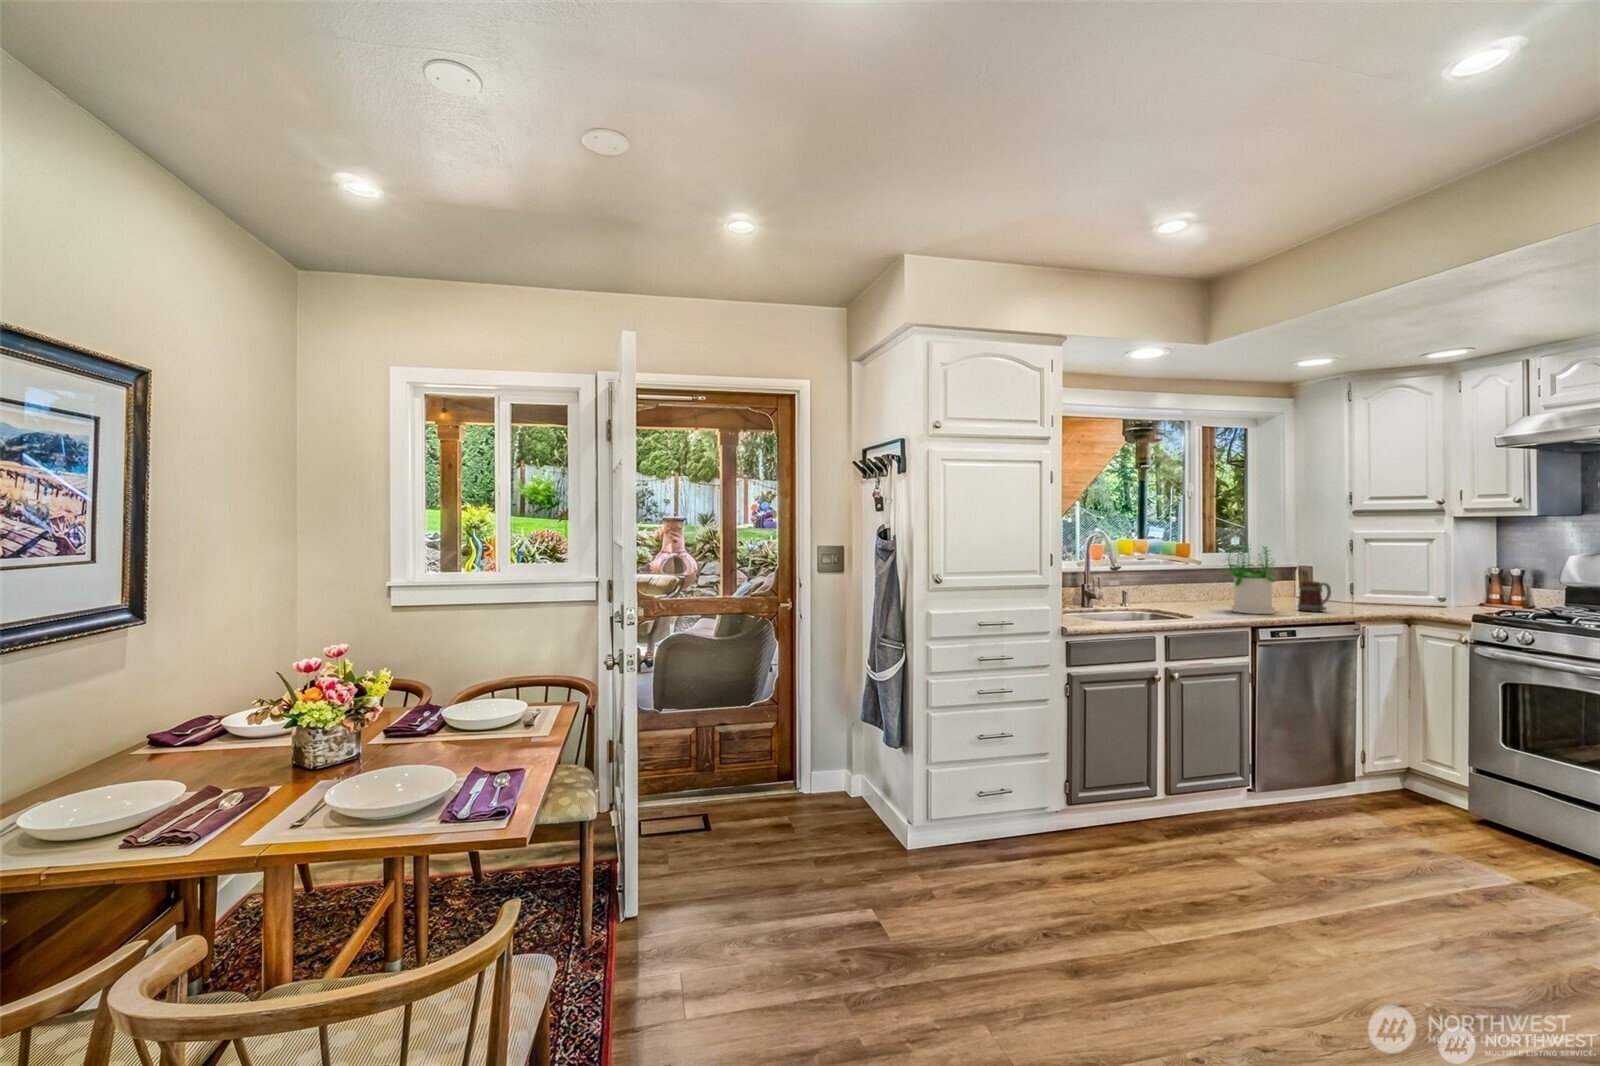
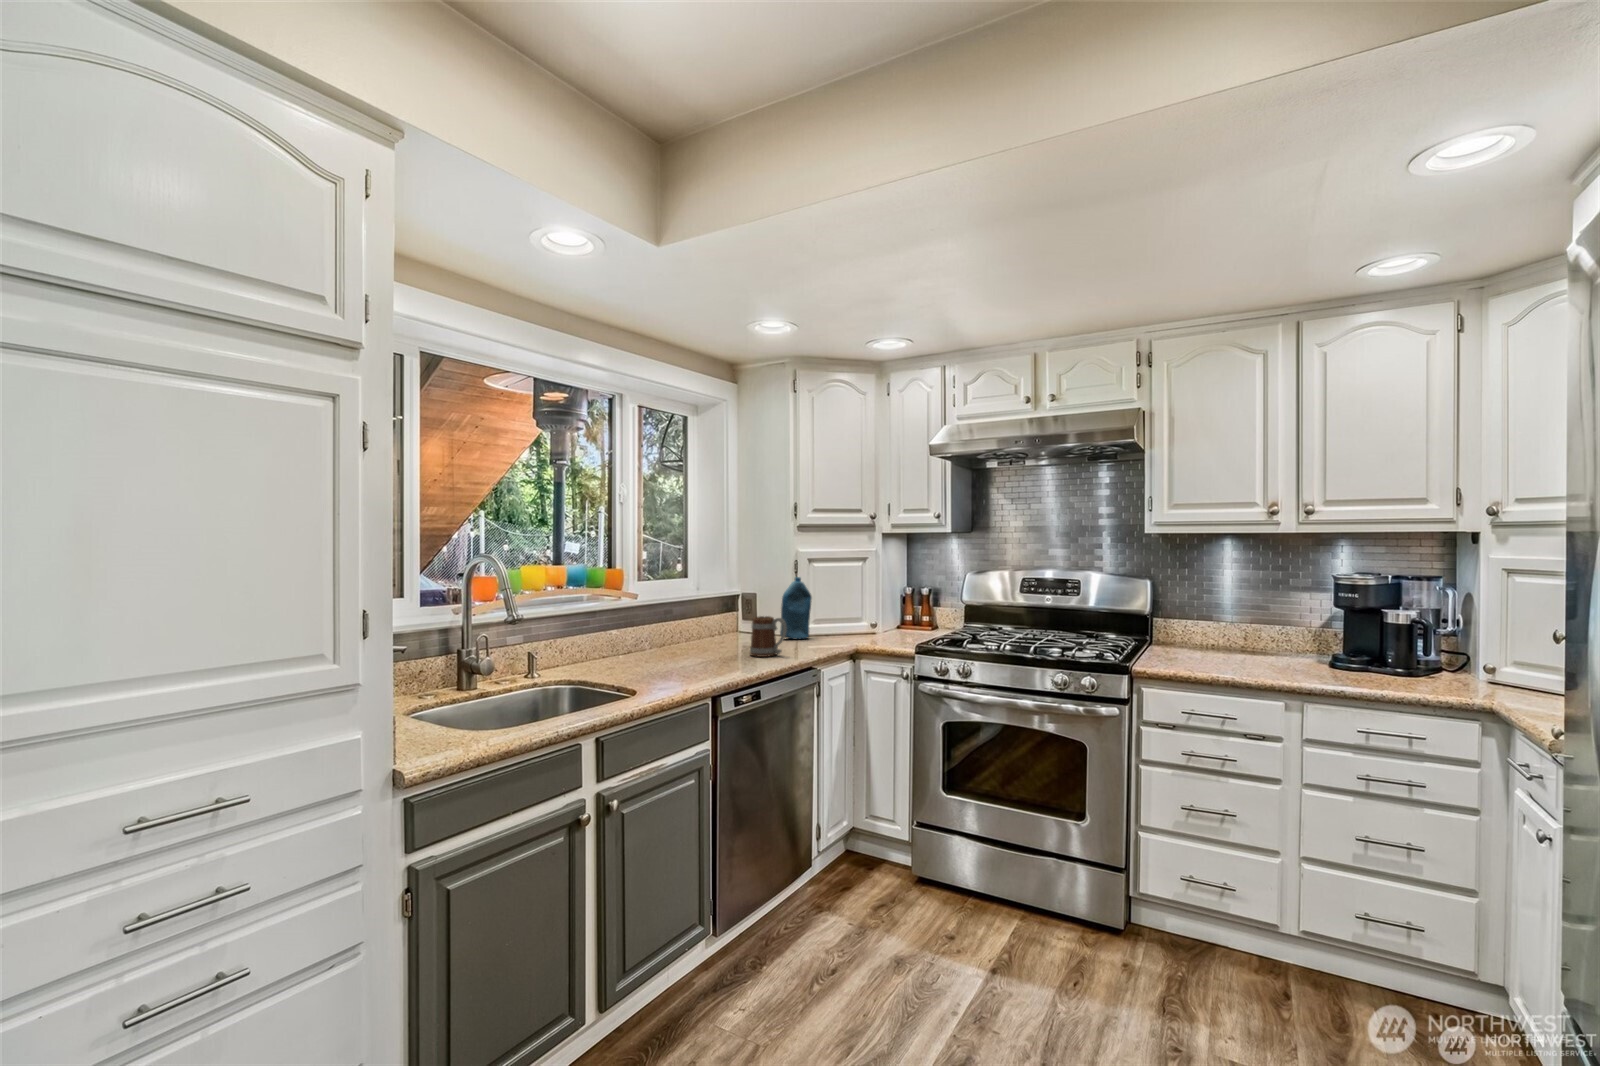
potted plant: present [1222,546,1275,614] -> none [663,571,731,670]
bottle: none [1336,554,1370,606] -> present [780,577,812,639]

